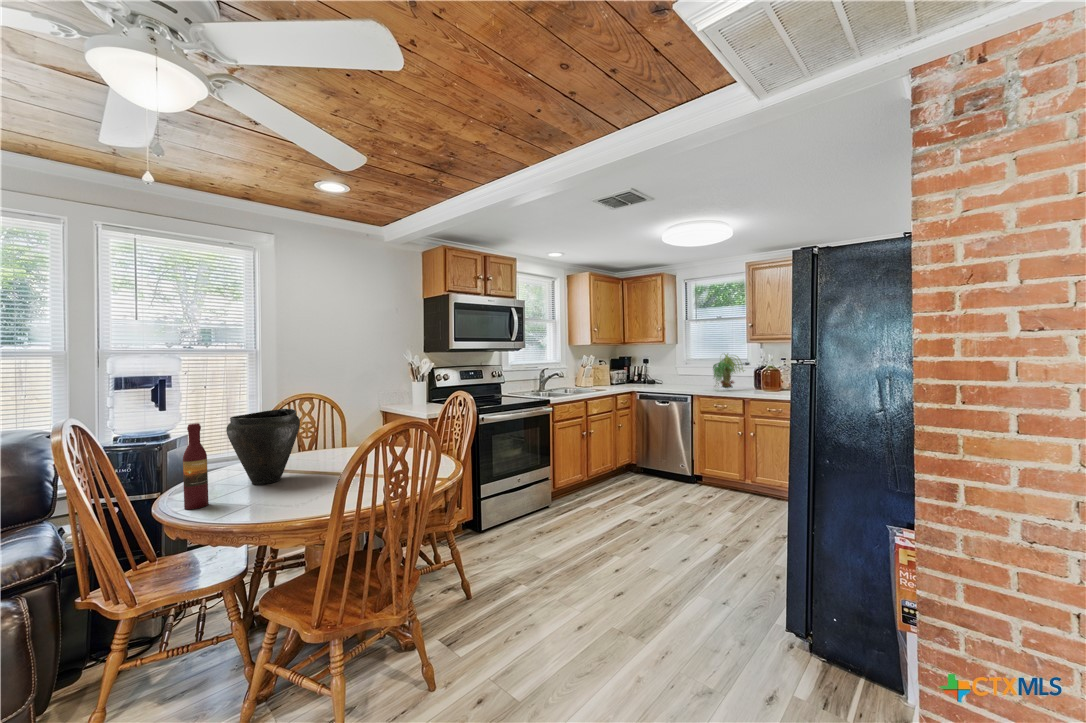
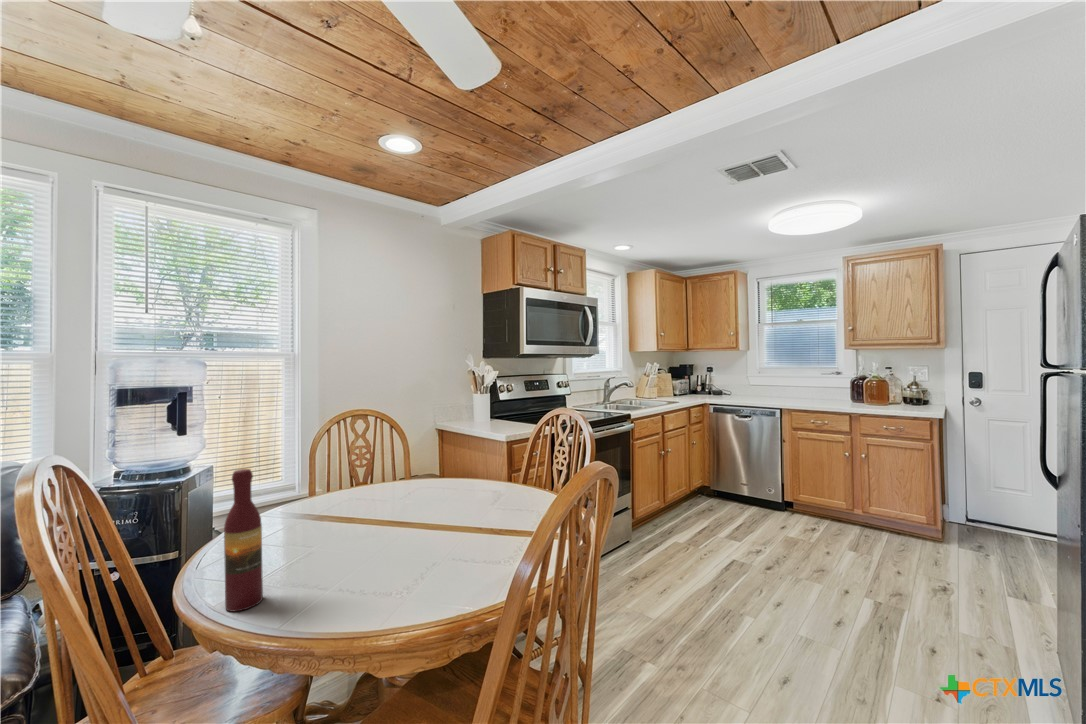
plant: present [713,354,744,388] -> none [805,361,846,406]
vase: present [226,409,300,485] -> none [283,436,384,551]

